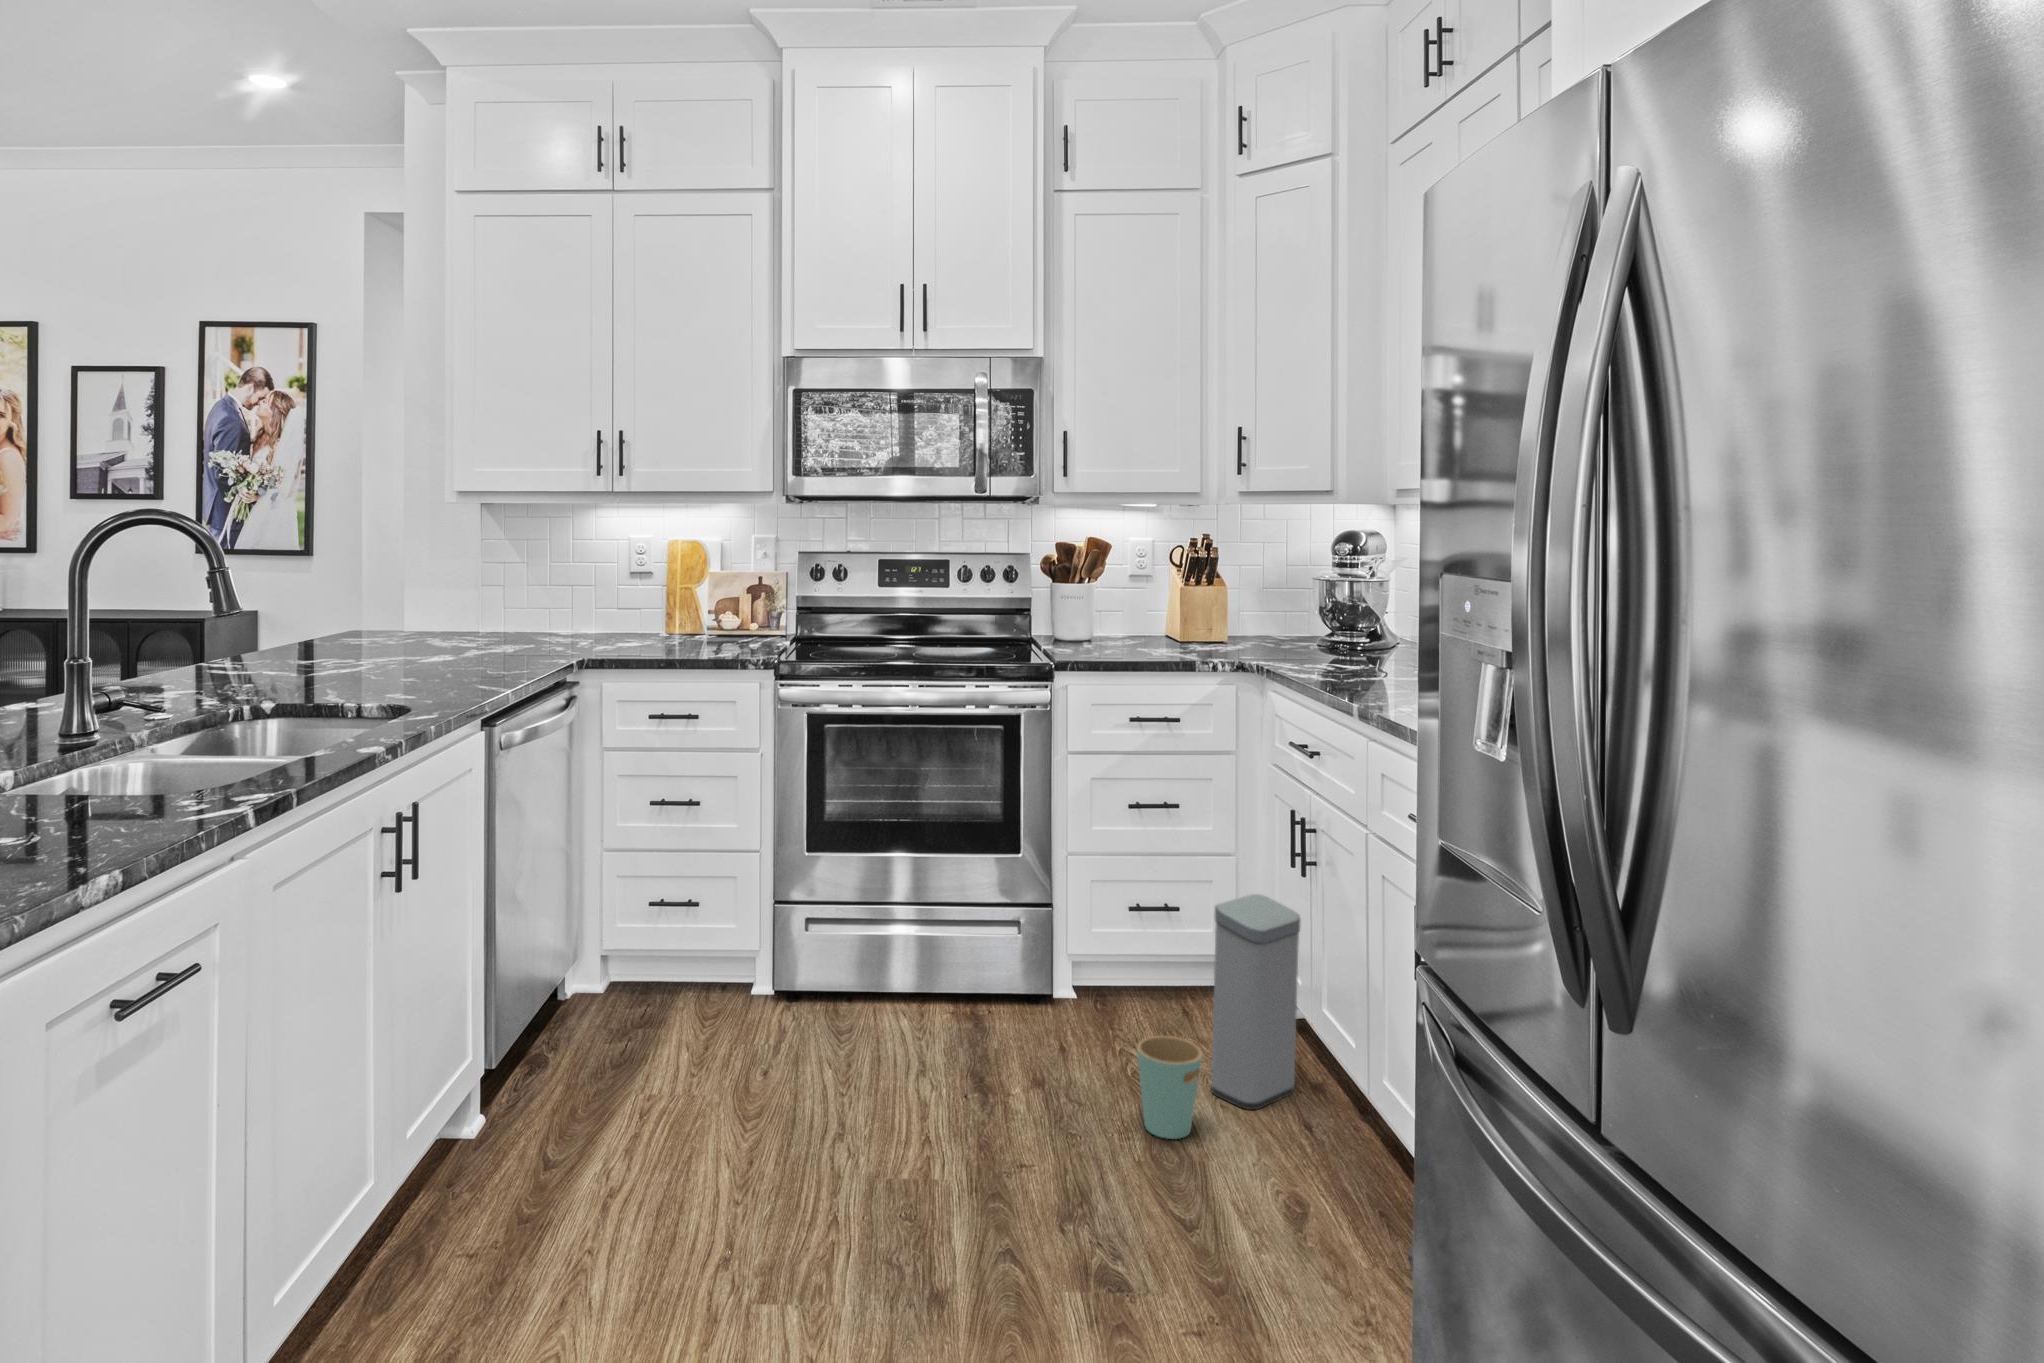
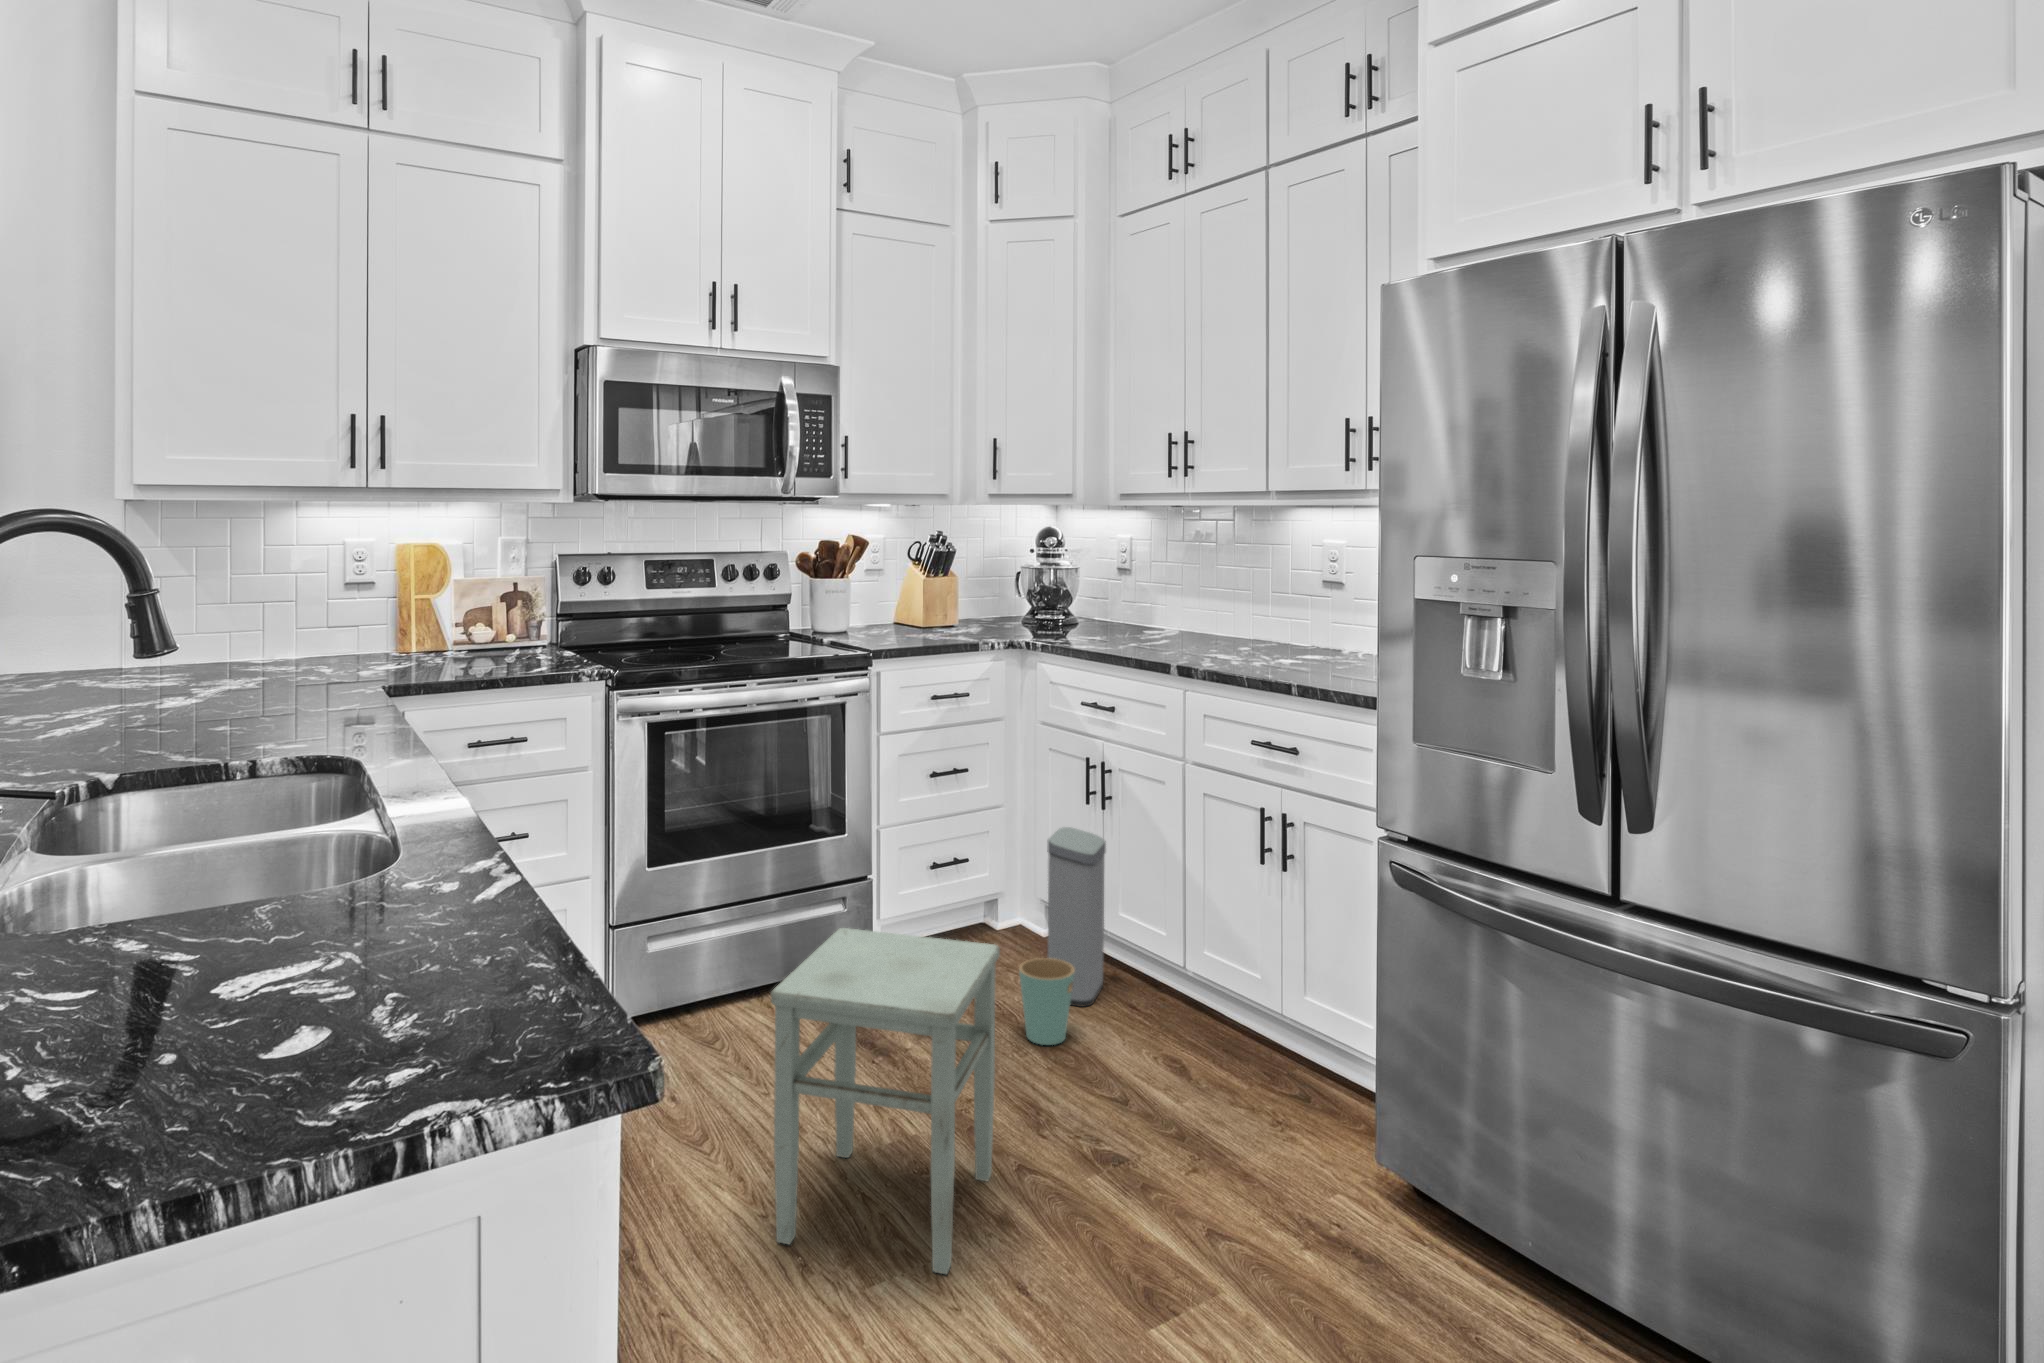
stool: none [721,946,982,1318] -> present [771,928,1000,1274]

